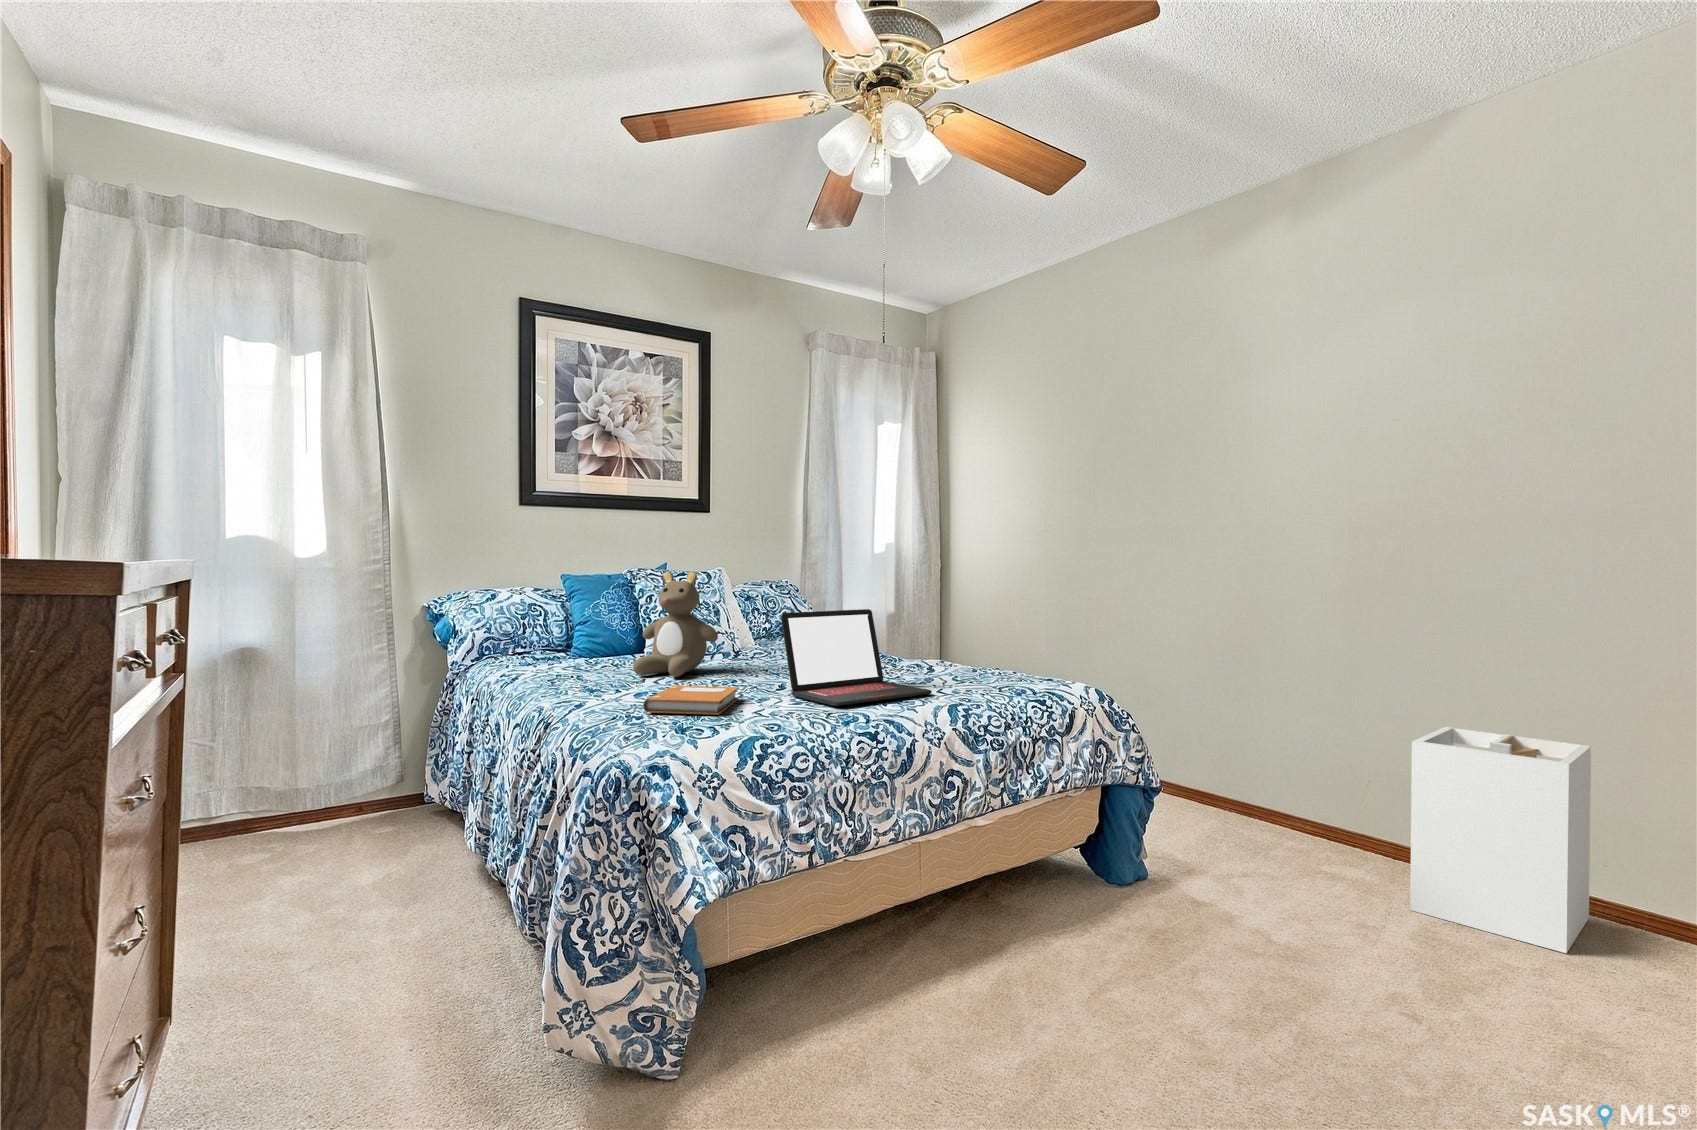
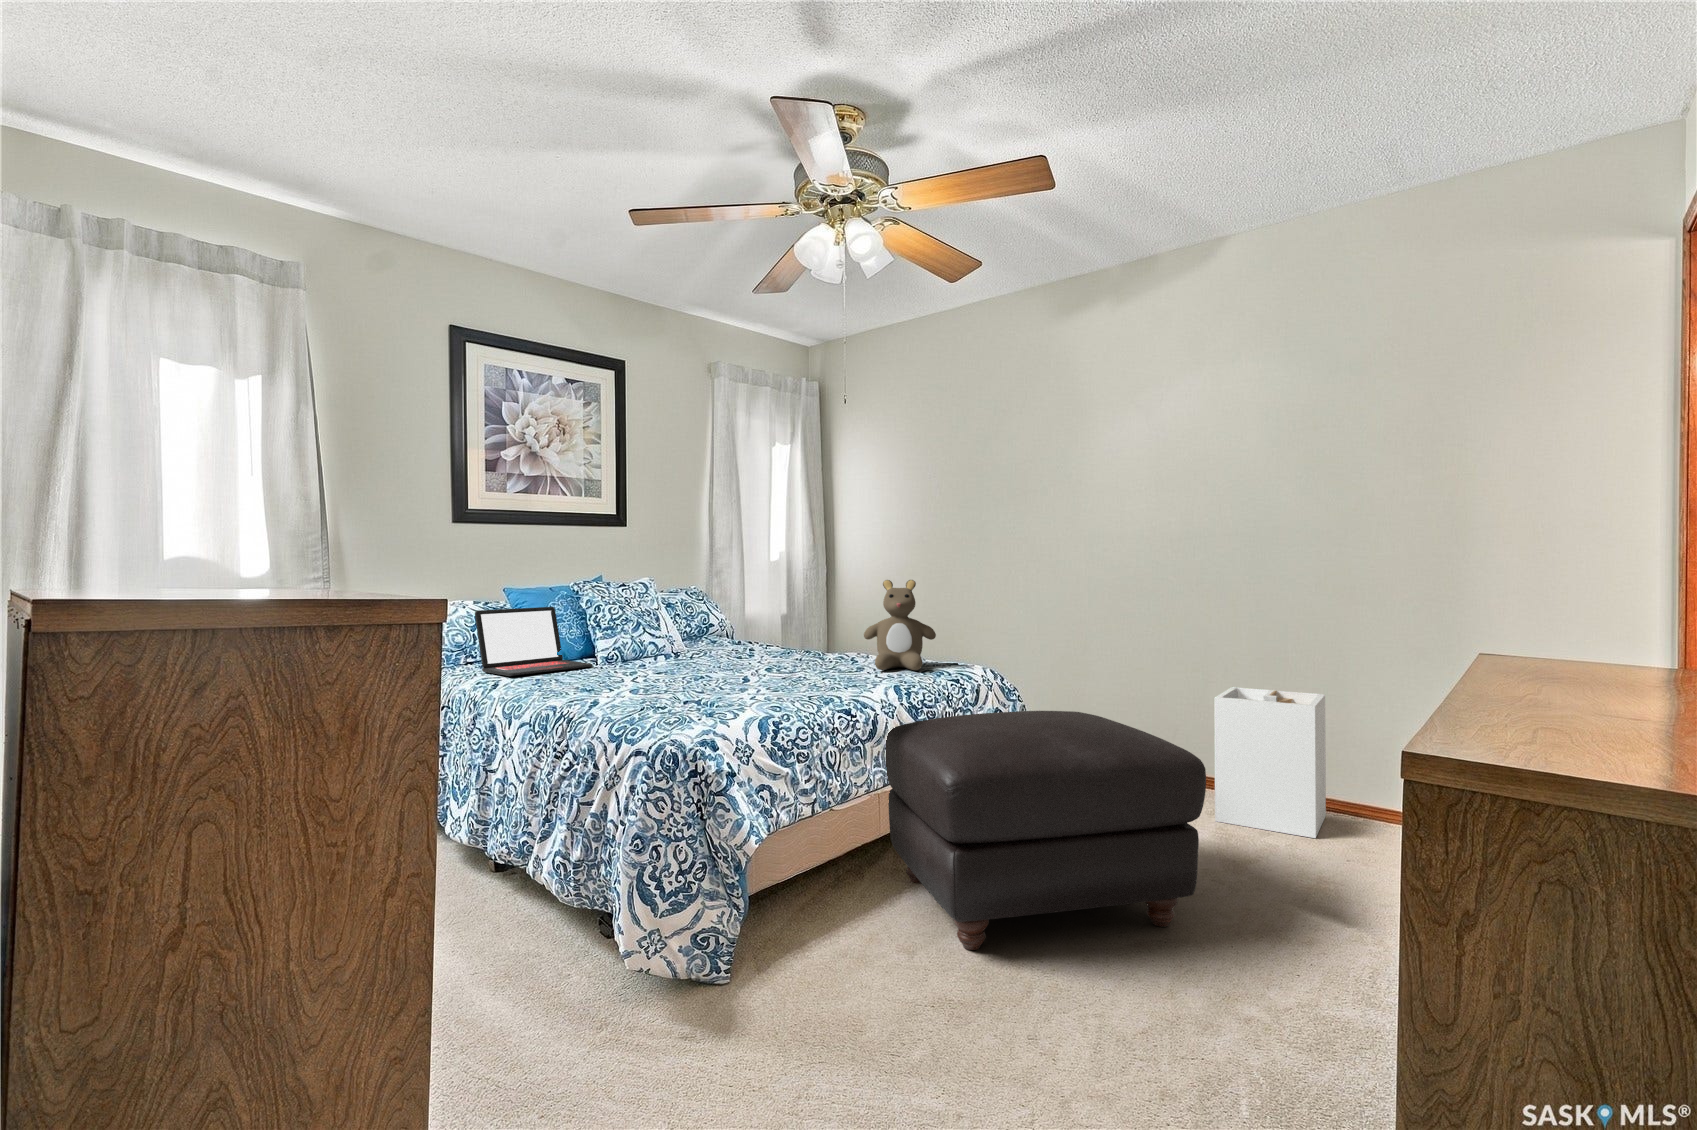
teddy bear: present [633,571,718,677] -> present [864,580,936,670]
laptop: present [781,609,932,706] -> present [475,607,592,676]
notebook: present [643,686,739,715] -> none [653,679,720,702]
ottoman: none [927,750,1360,1073] -> present [886,711,1206,950]

